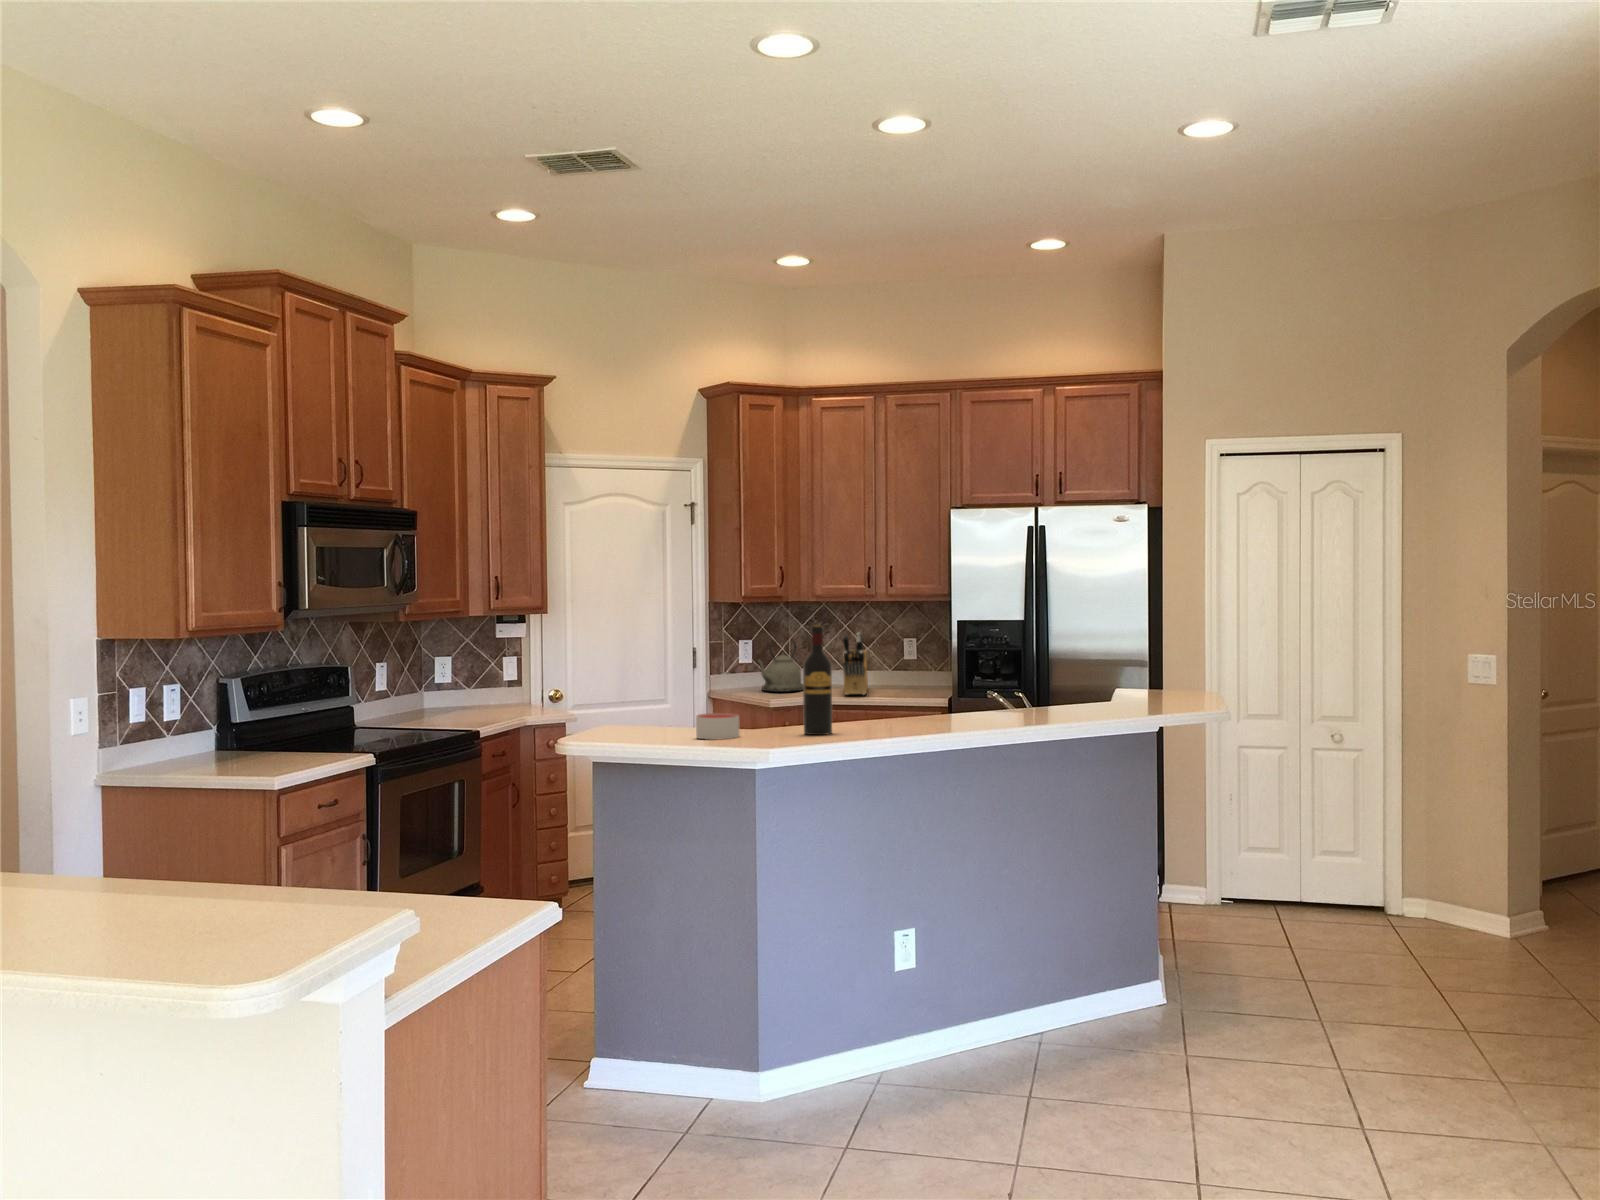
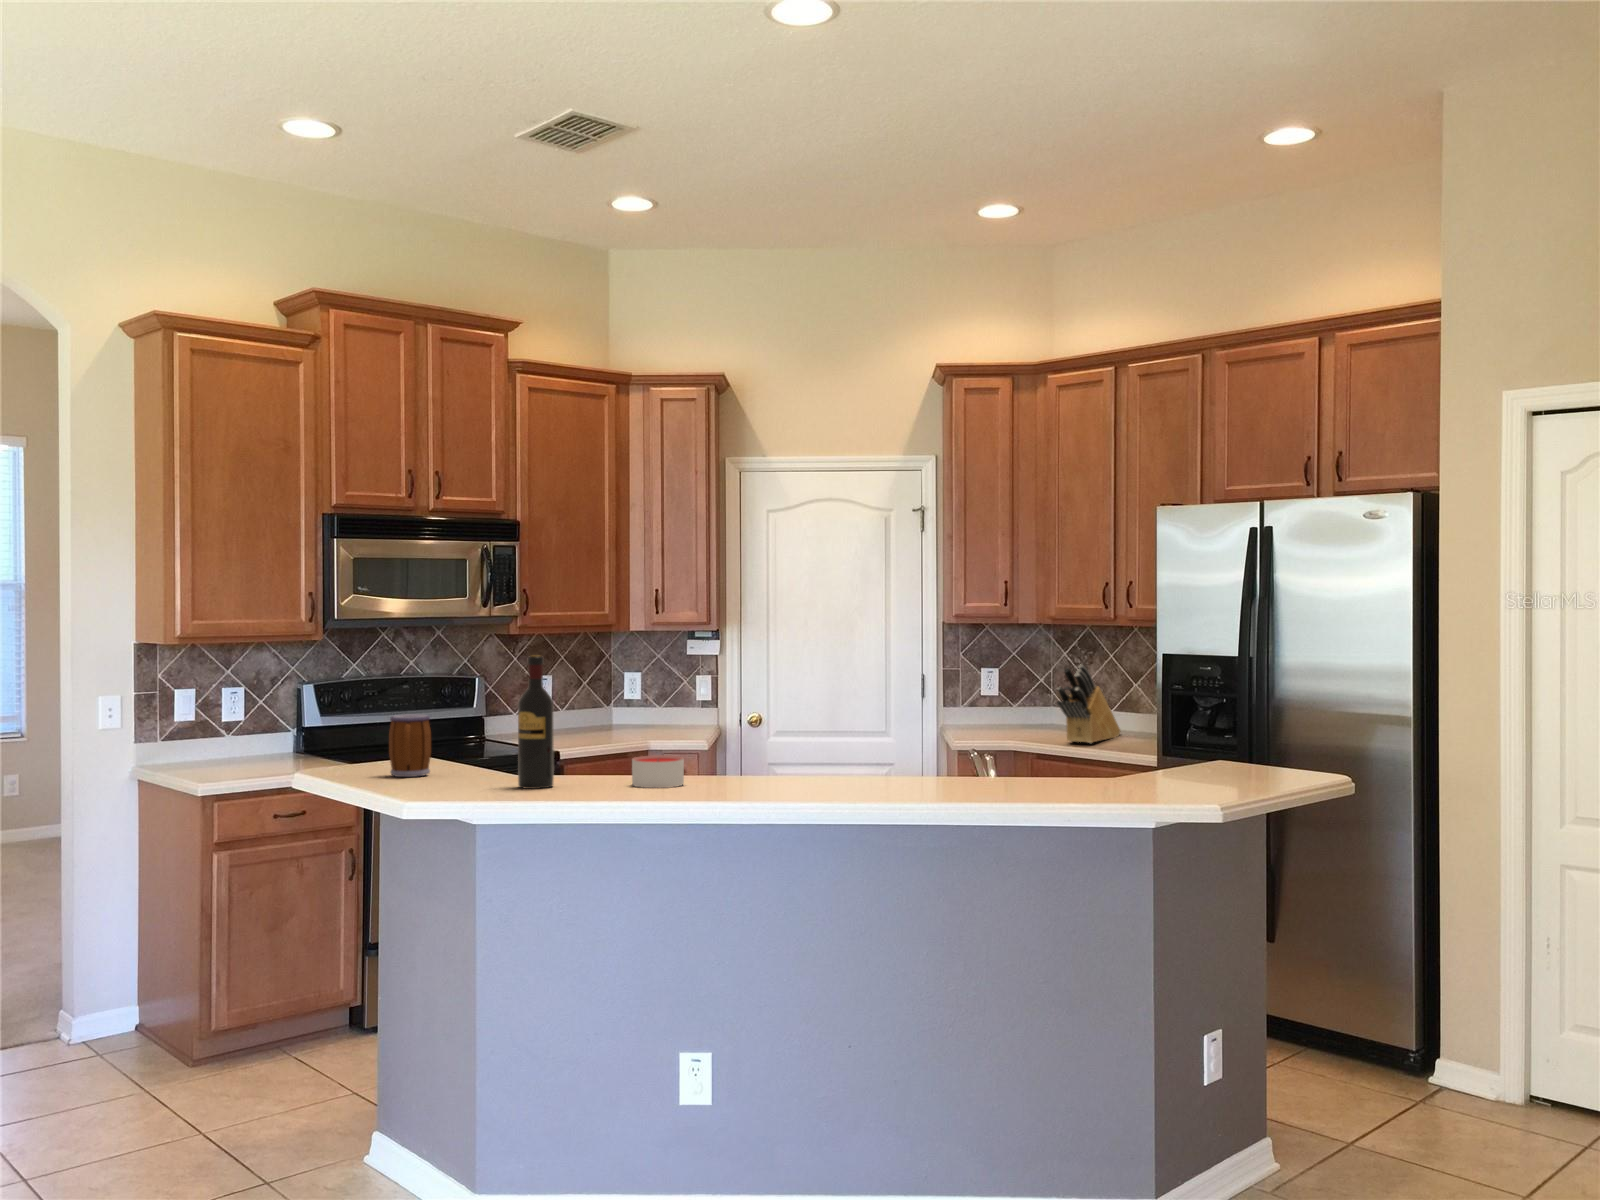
kettle: present [757,642,803,692] -> none [980,671,1048,733]
mug: none [629,684,665,740] -> present [389,714,431,777]
candle: present [696,713,739,740] -> present [632,755,684,788]

